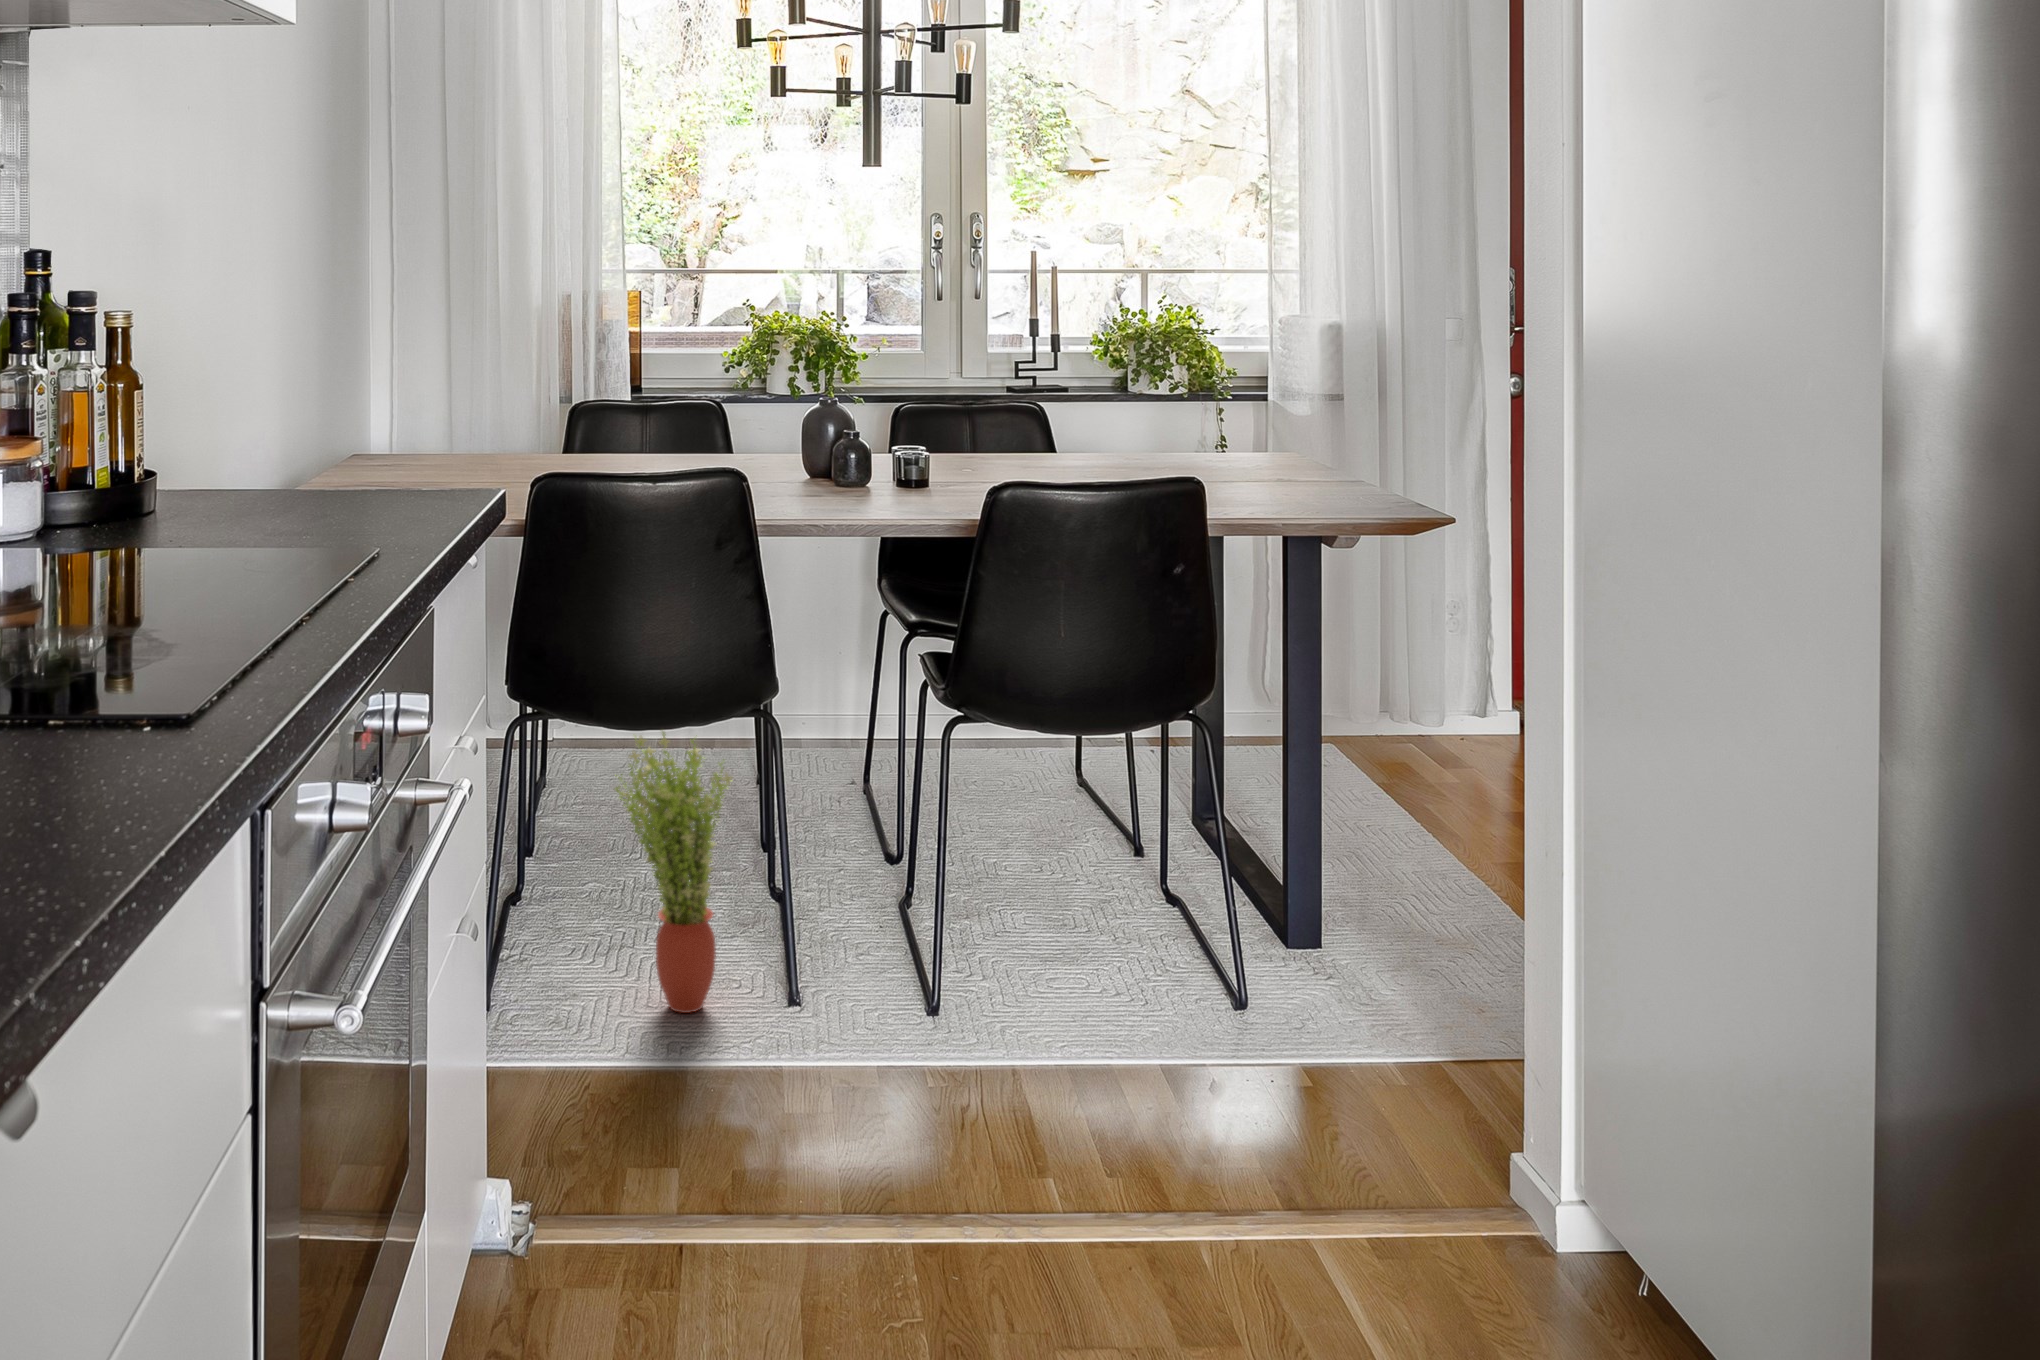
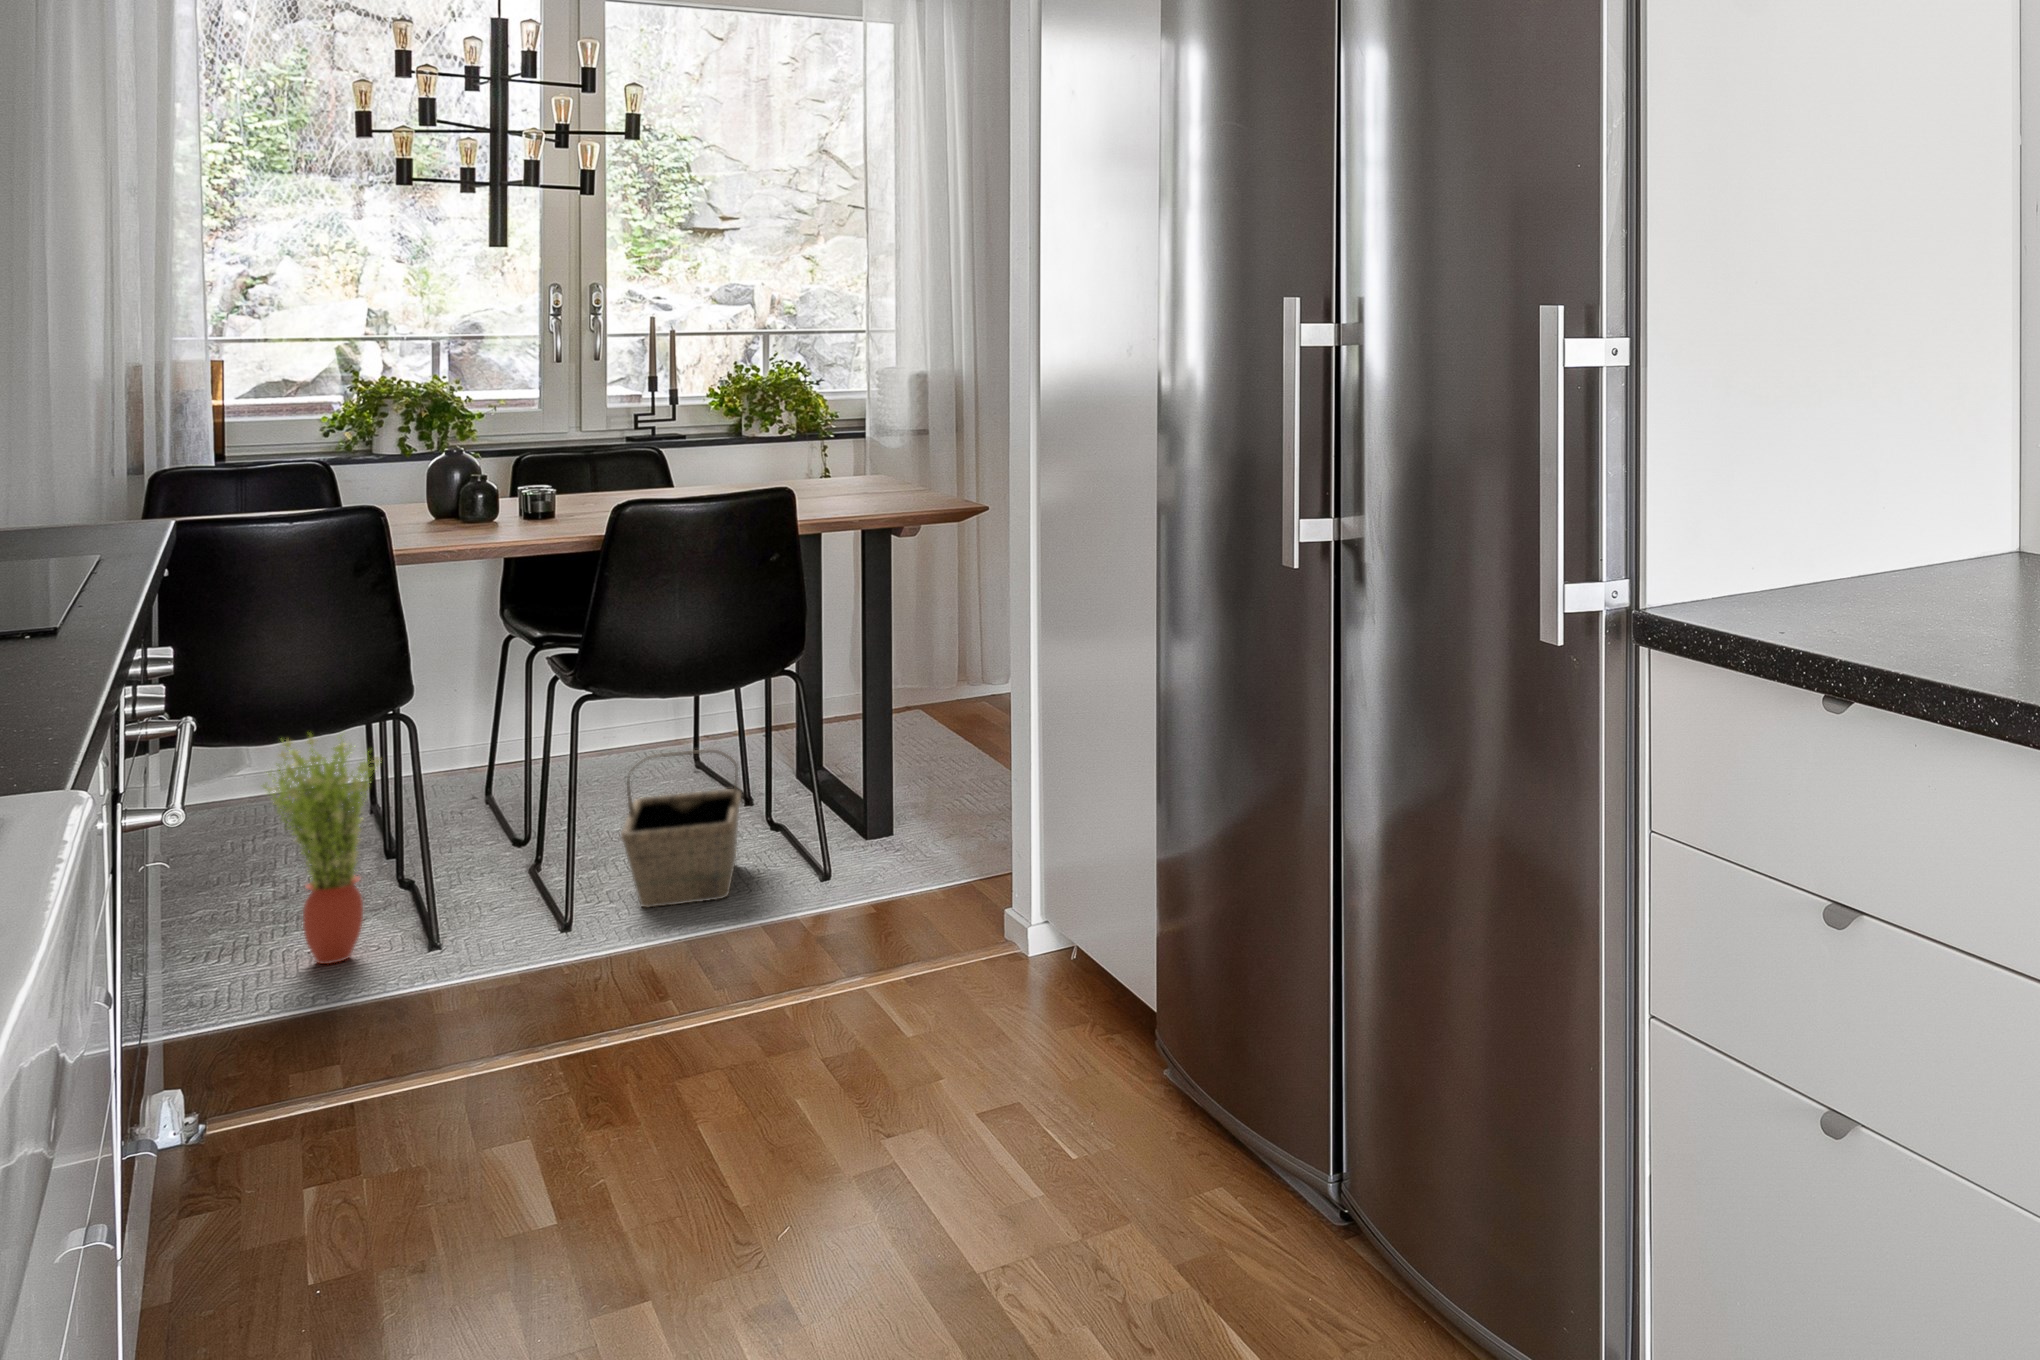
basket: none [996,806,1138,1025] -> present [621,749,741,907]

